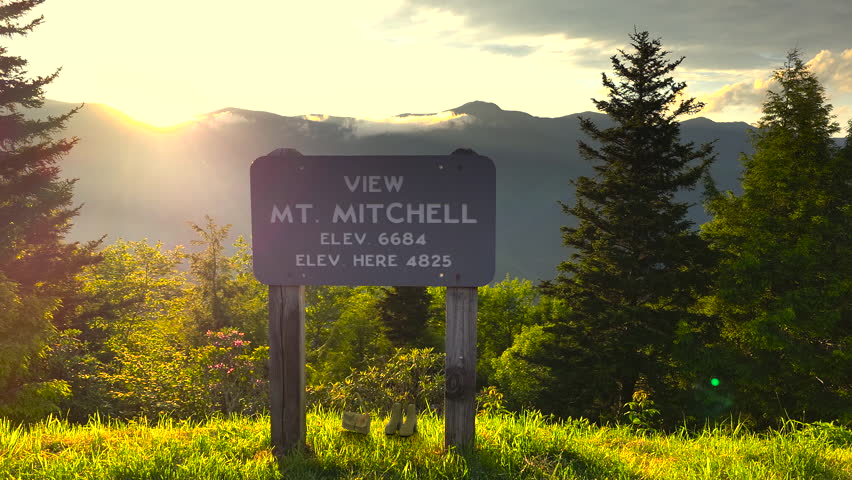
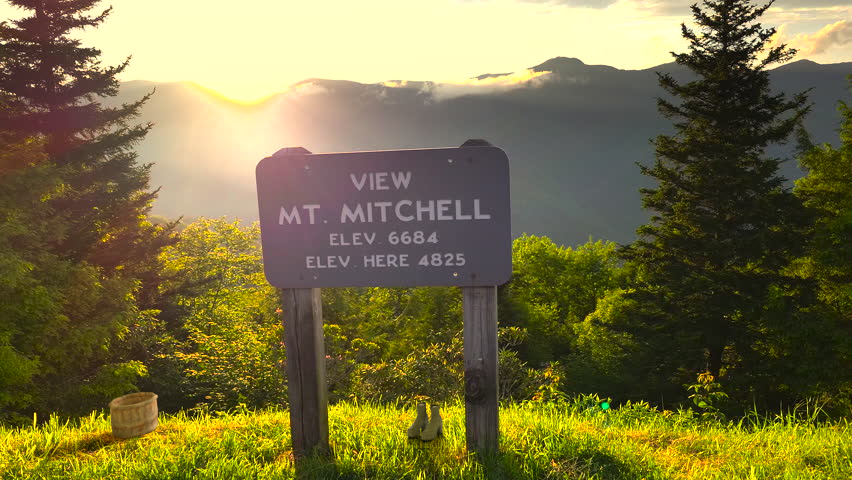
bag: present [342,393,371,435] -> none [366,394,393,437]
wooden bucket: none [58,398,112,445] -> present [108,392,158,438]

